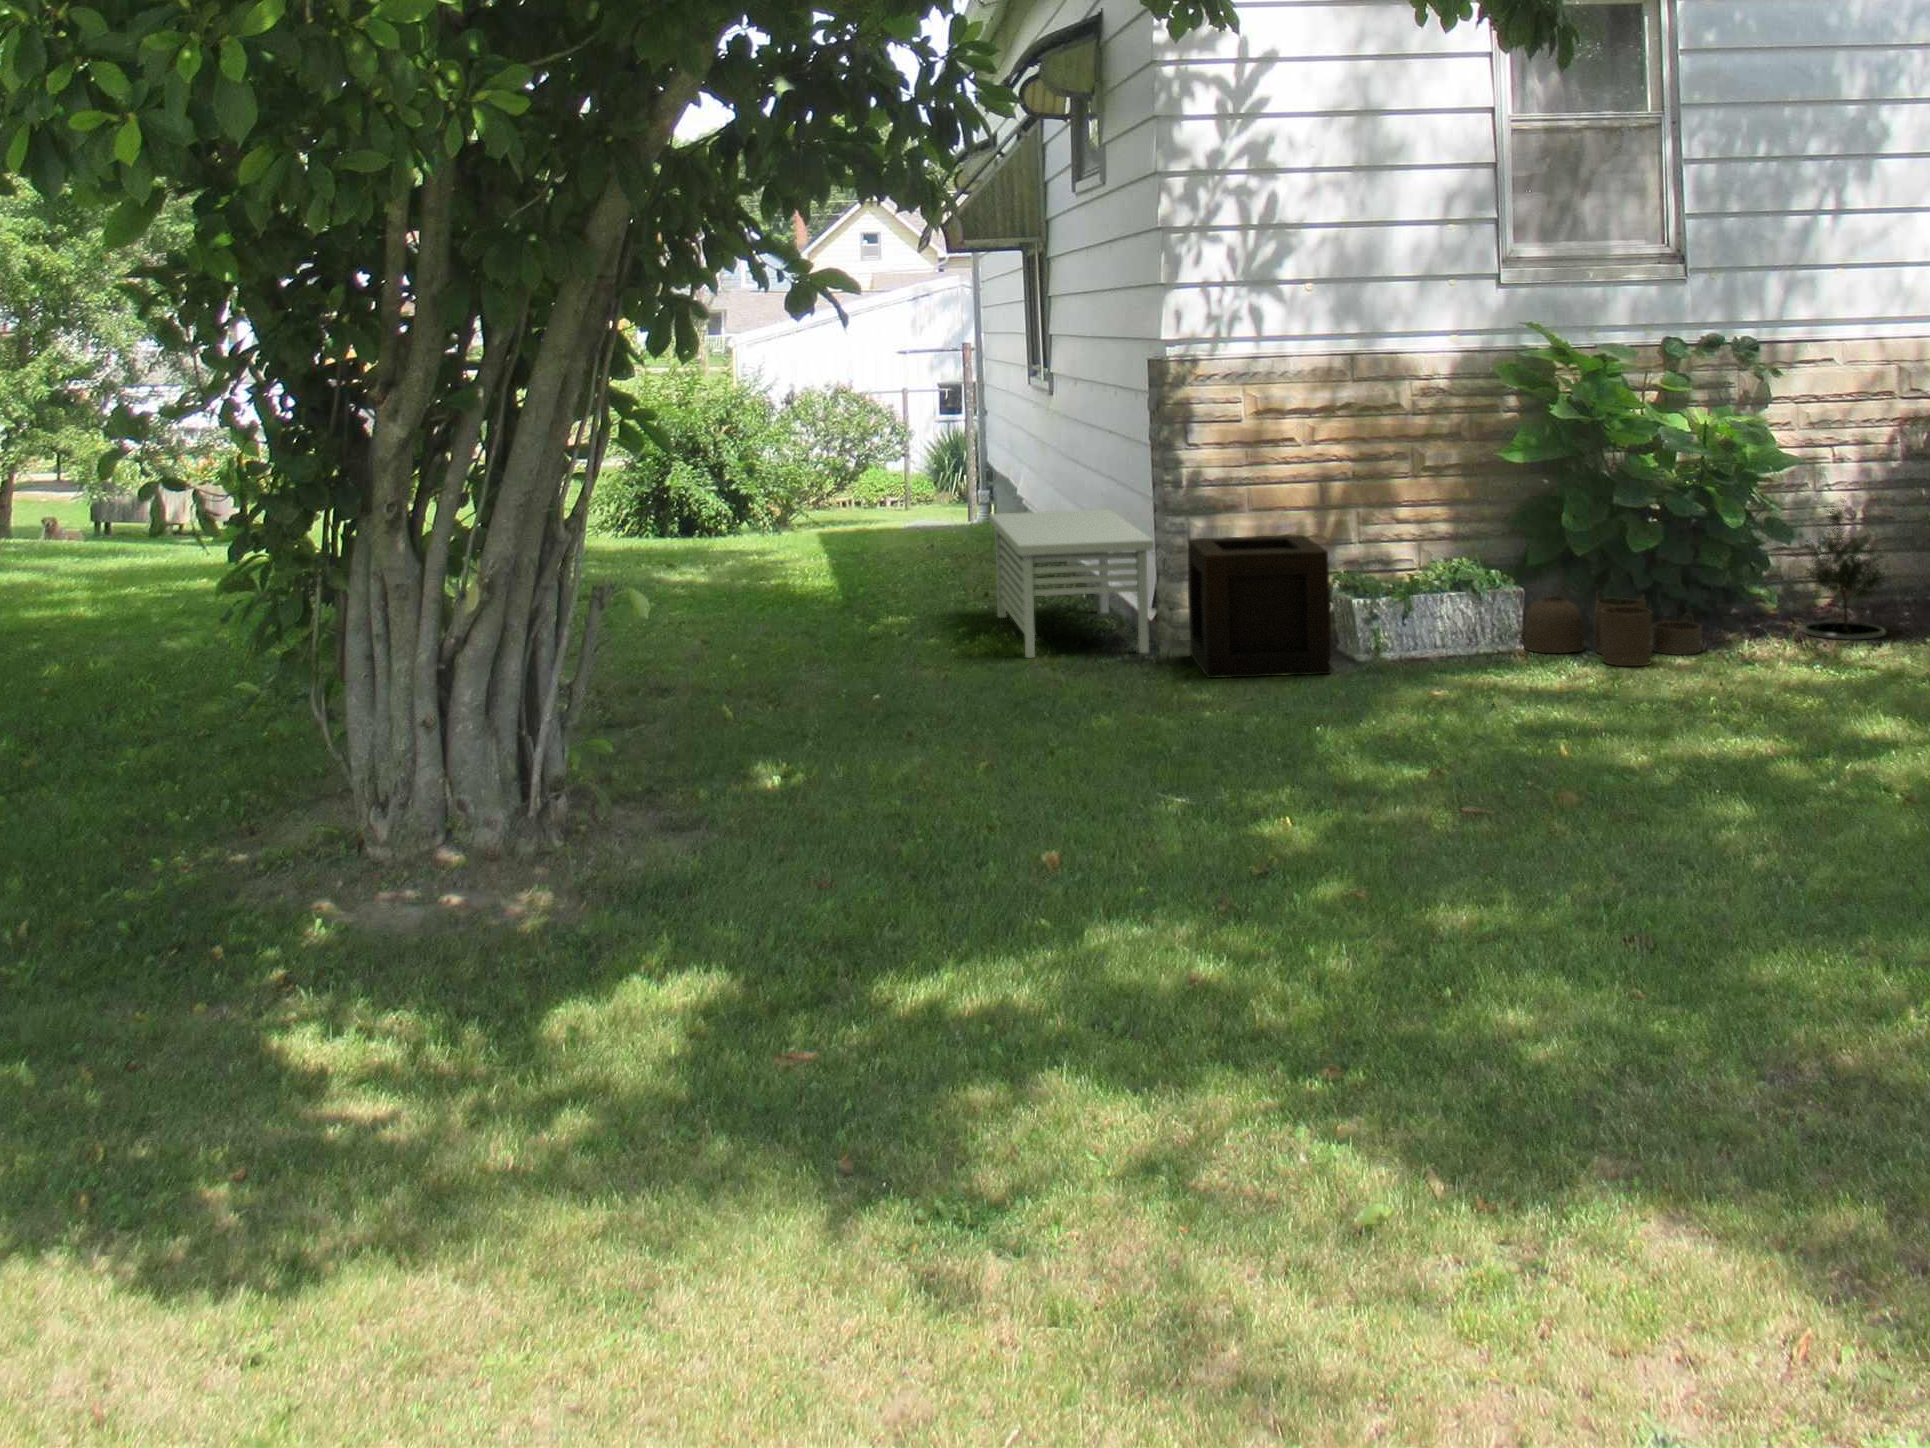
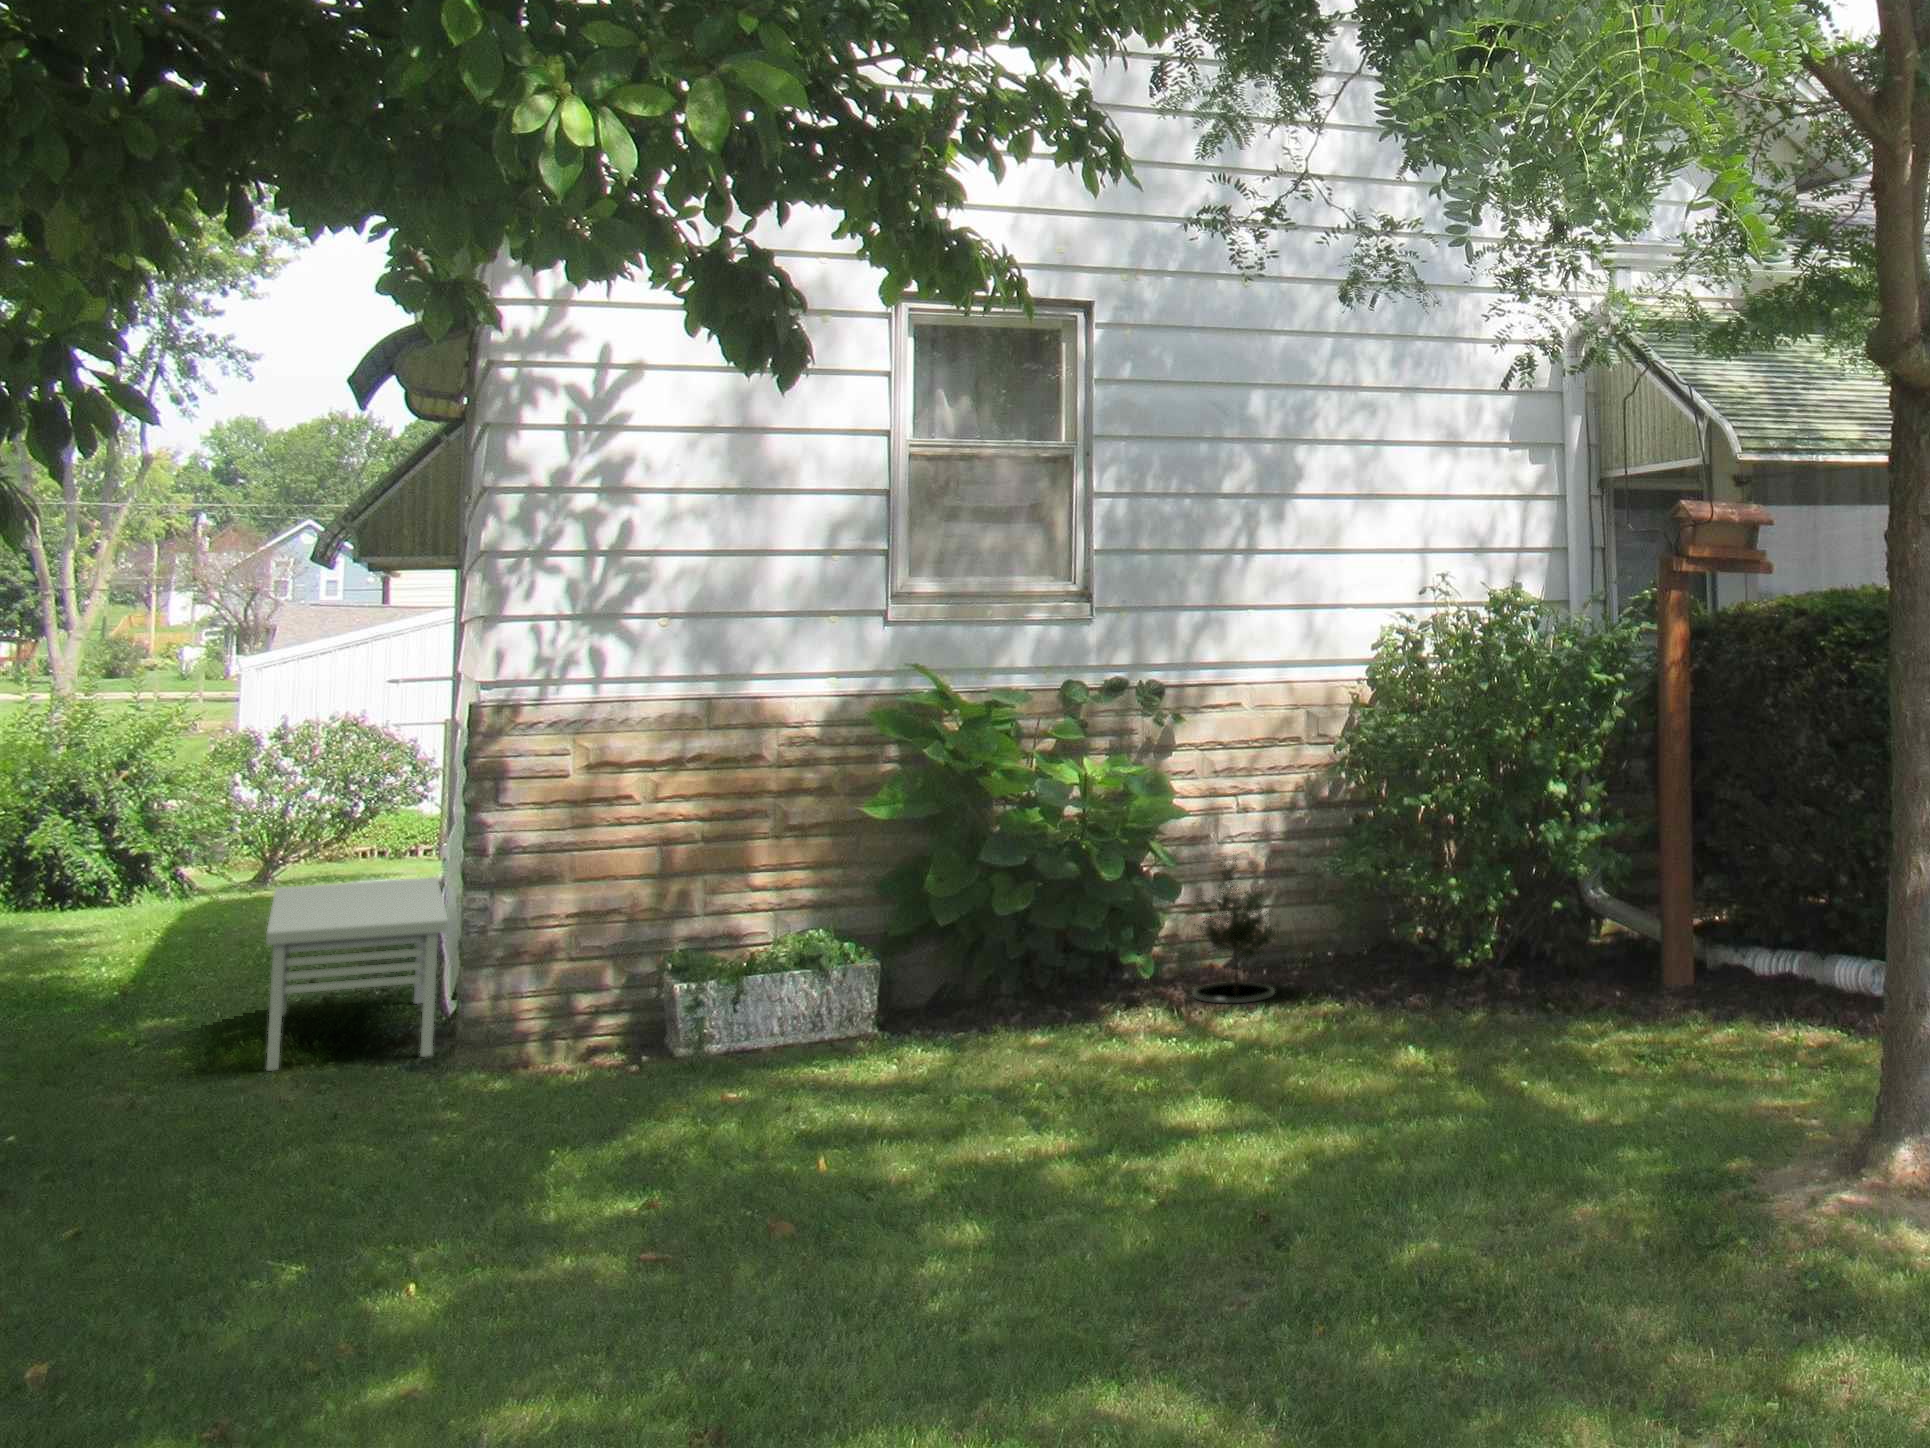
wooden crate: present [1188,535,1331,678] -> none [479,909,639,1088]
woven basket: present [1524,592,1702,666] -> none [882,964,1074,1048]

